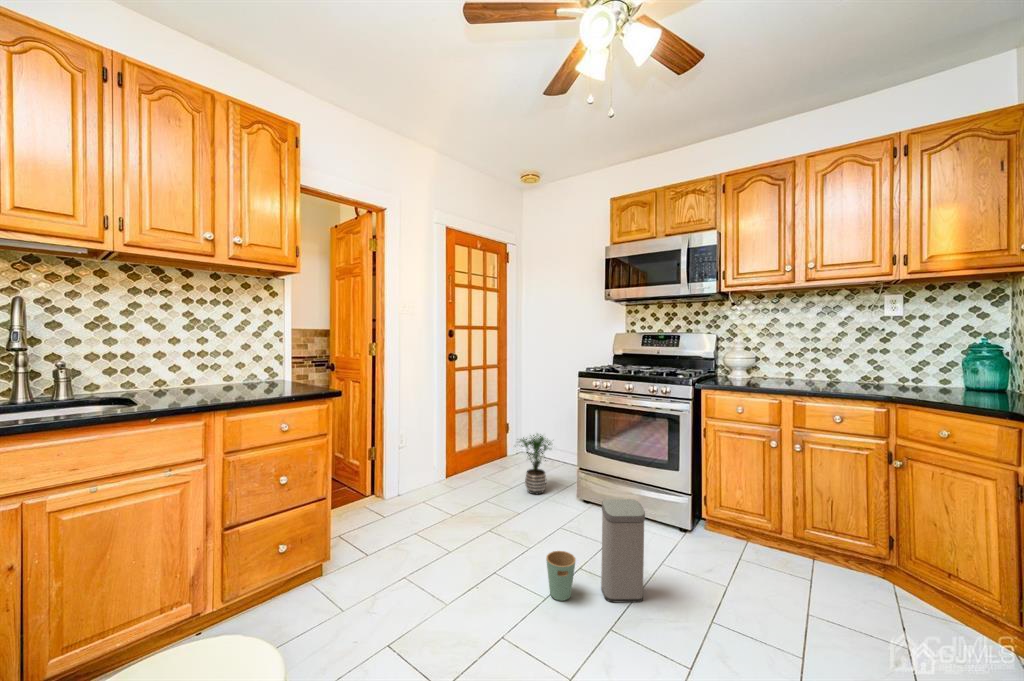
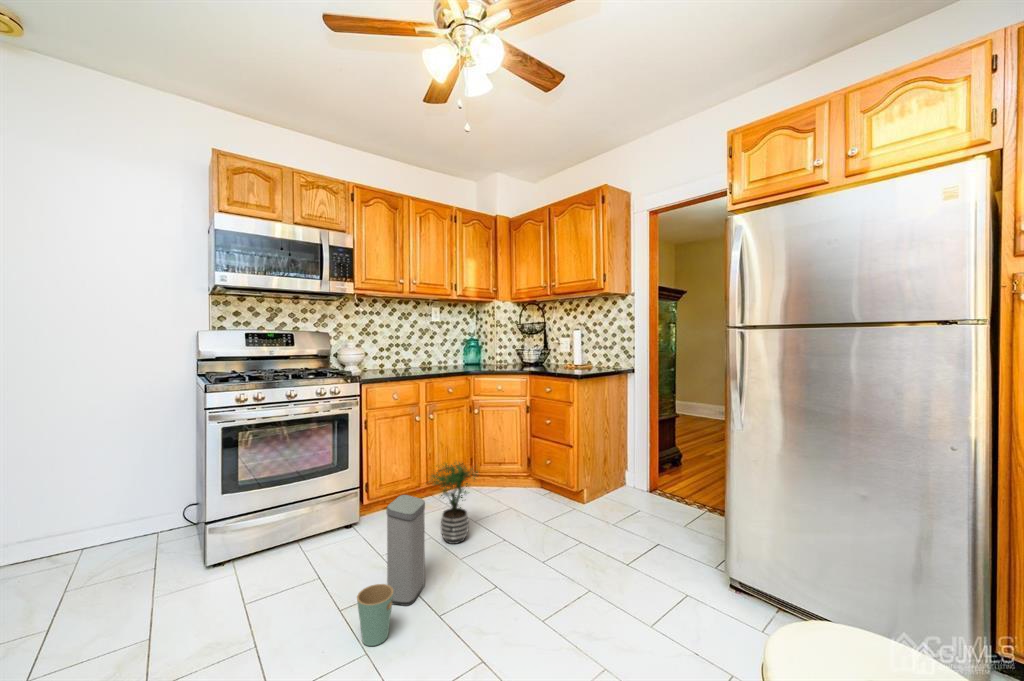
potted plant: present [520,434,551,494] -> present [429,463,478,544]

